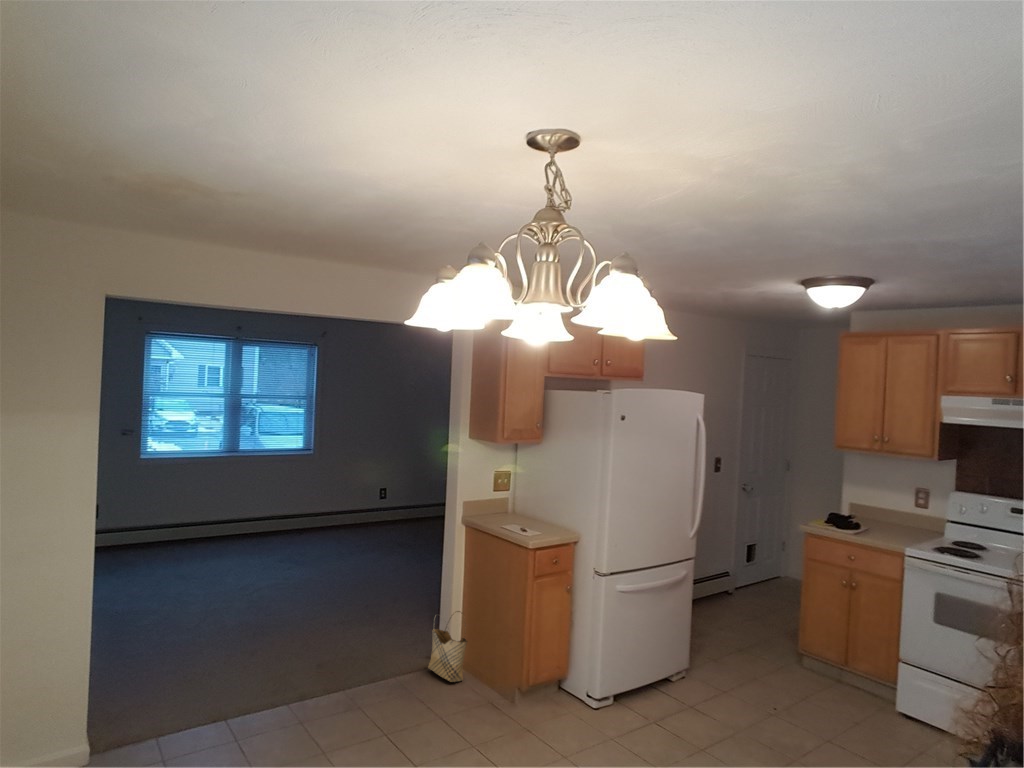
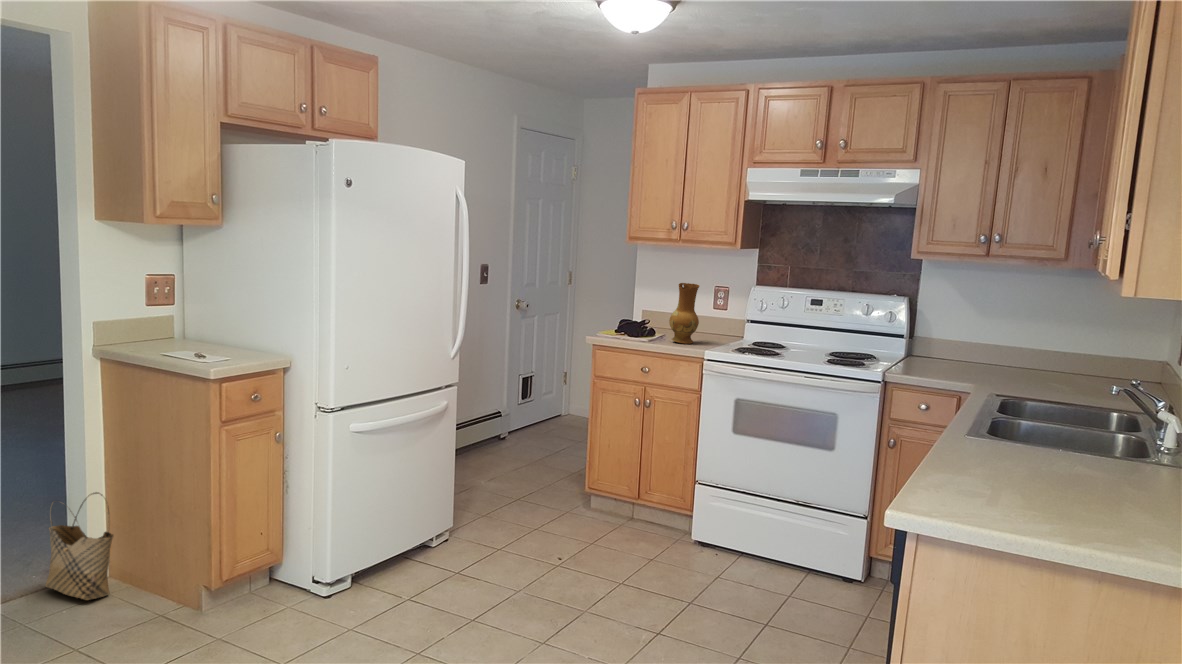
ceramic jug: none [872,488,899,540] -> present [669,283,699,344]

